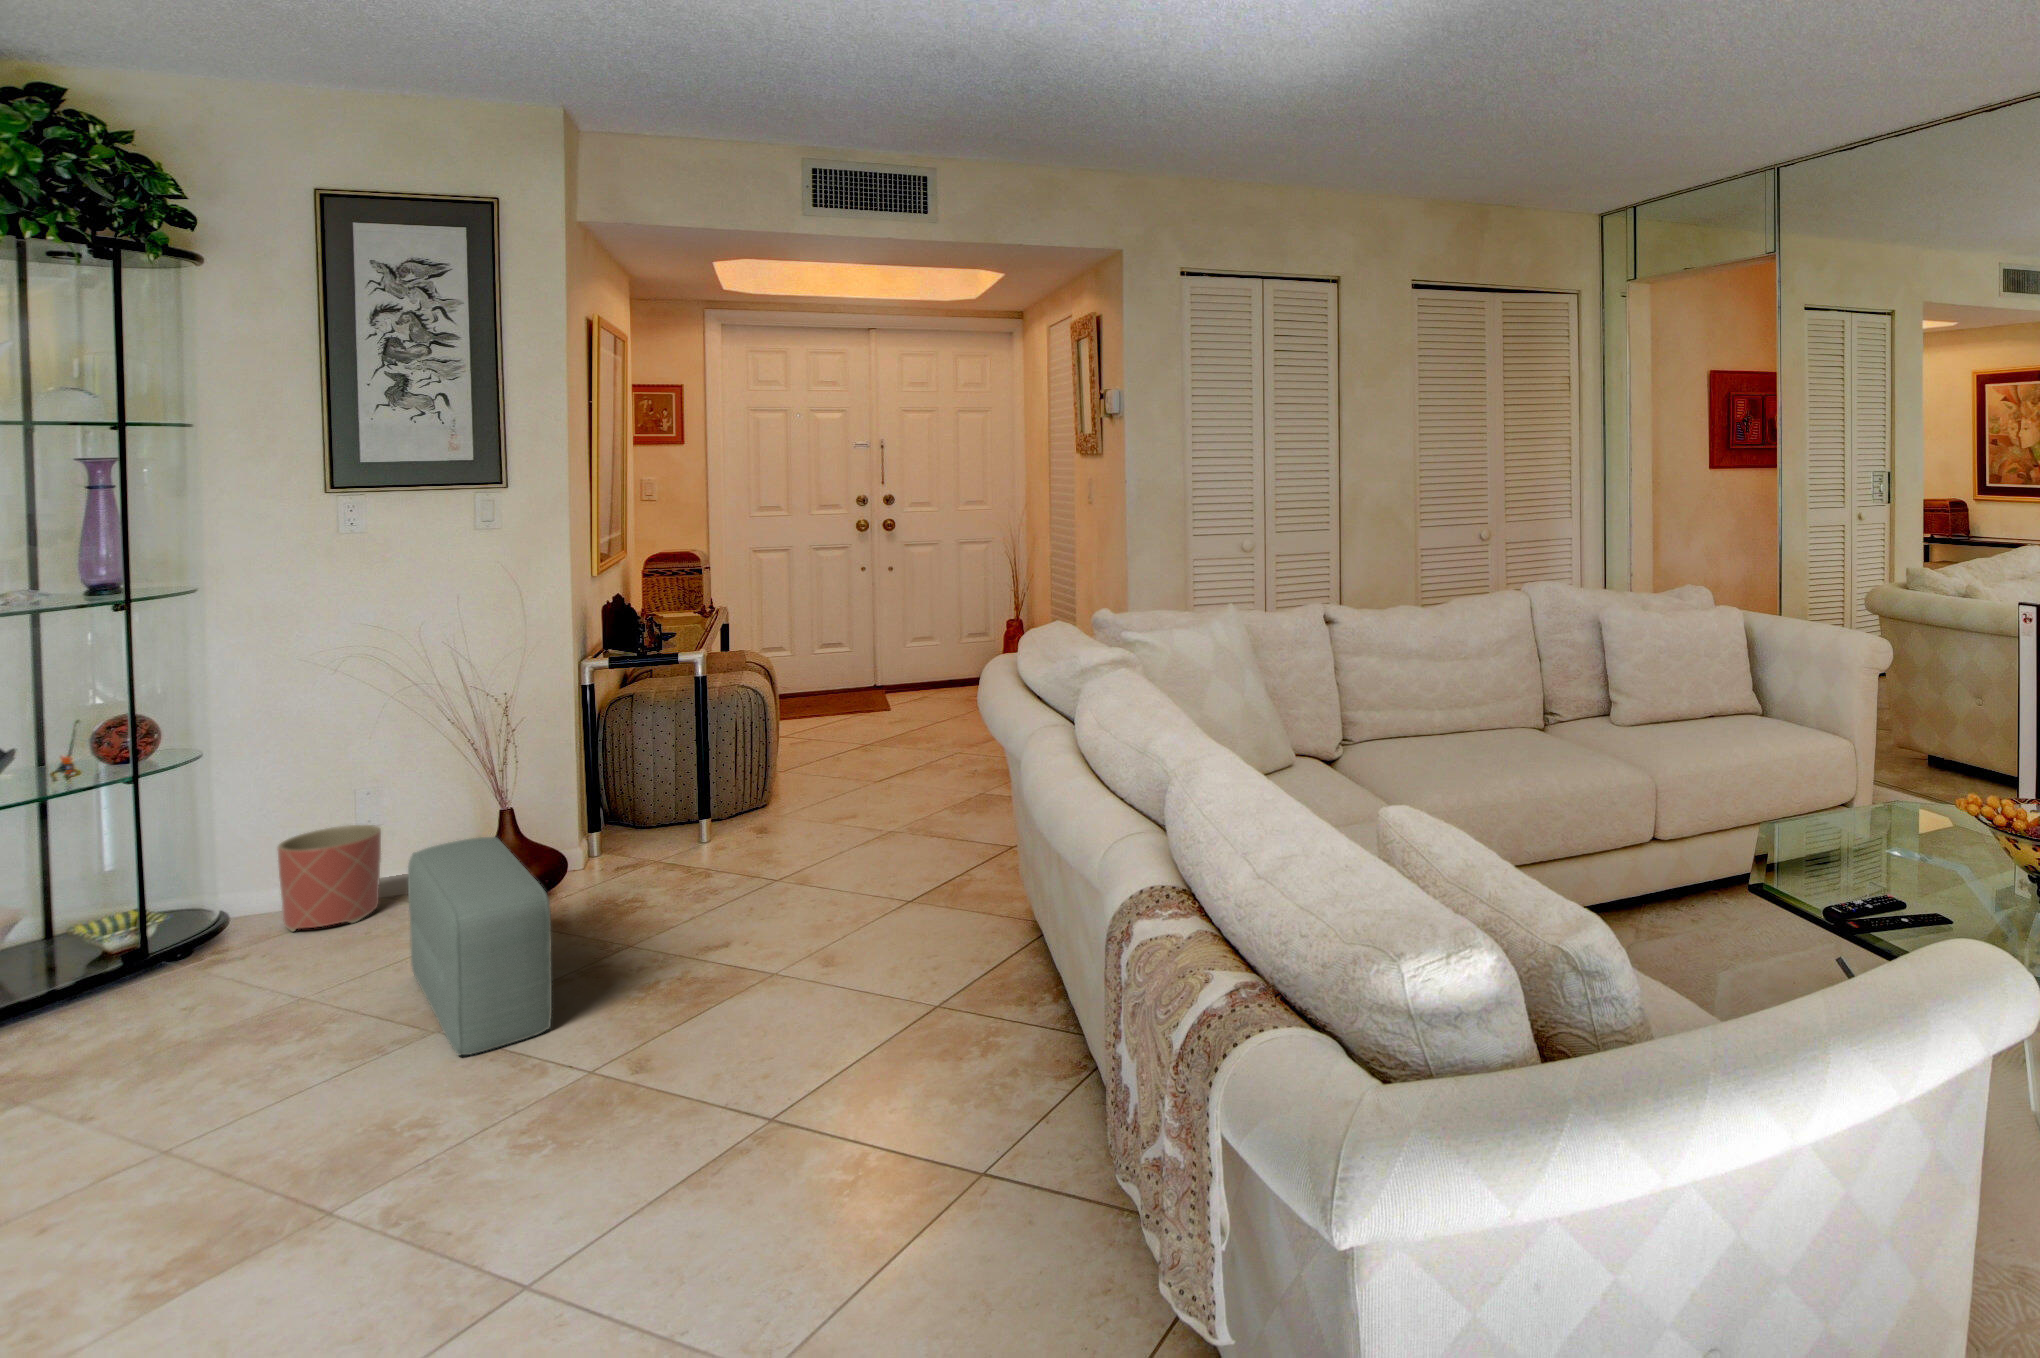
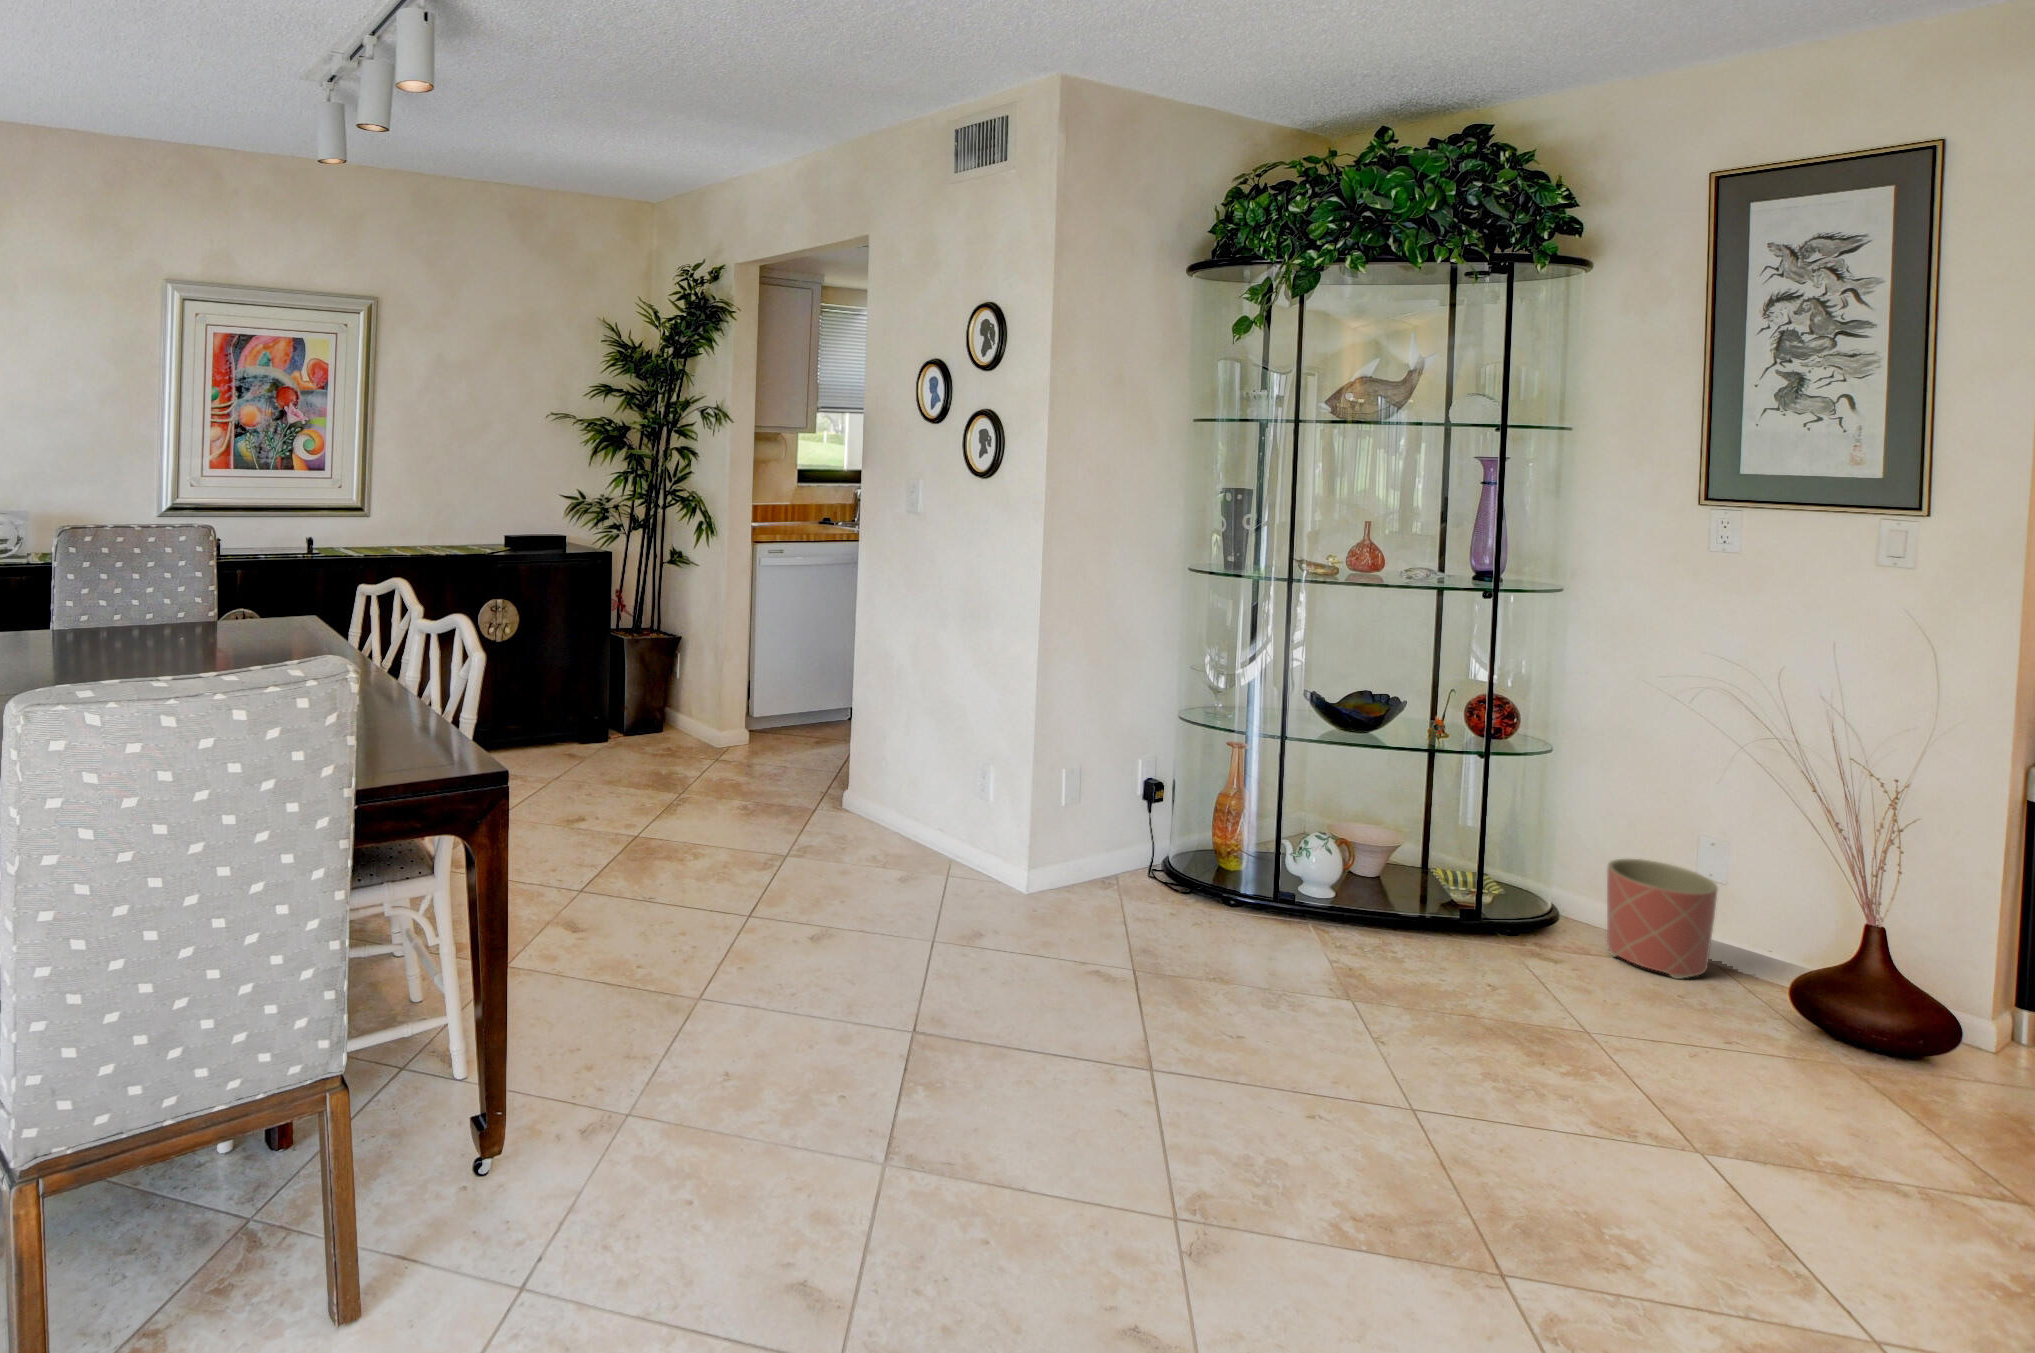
pouf: present [408,837,552,1055] -> none [1714,945,1882,1275]

